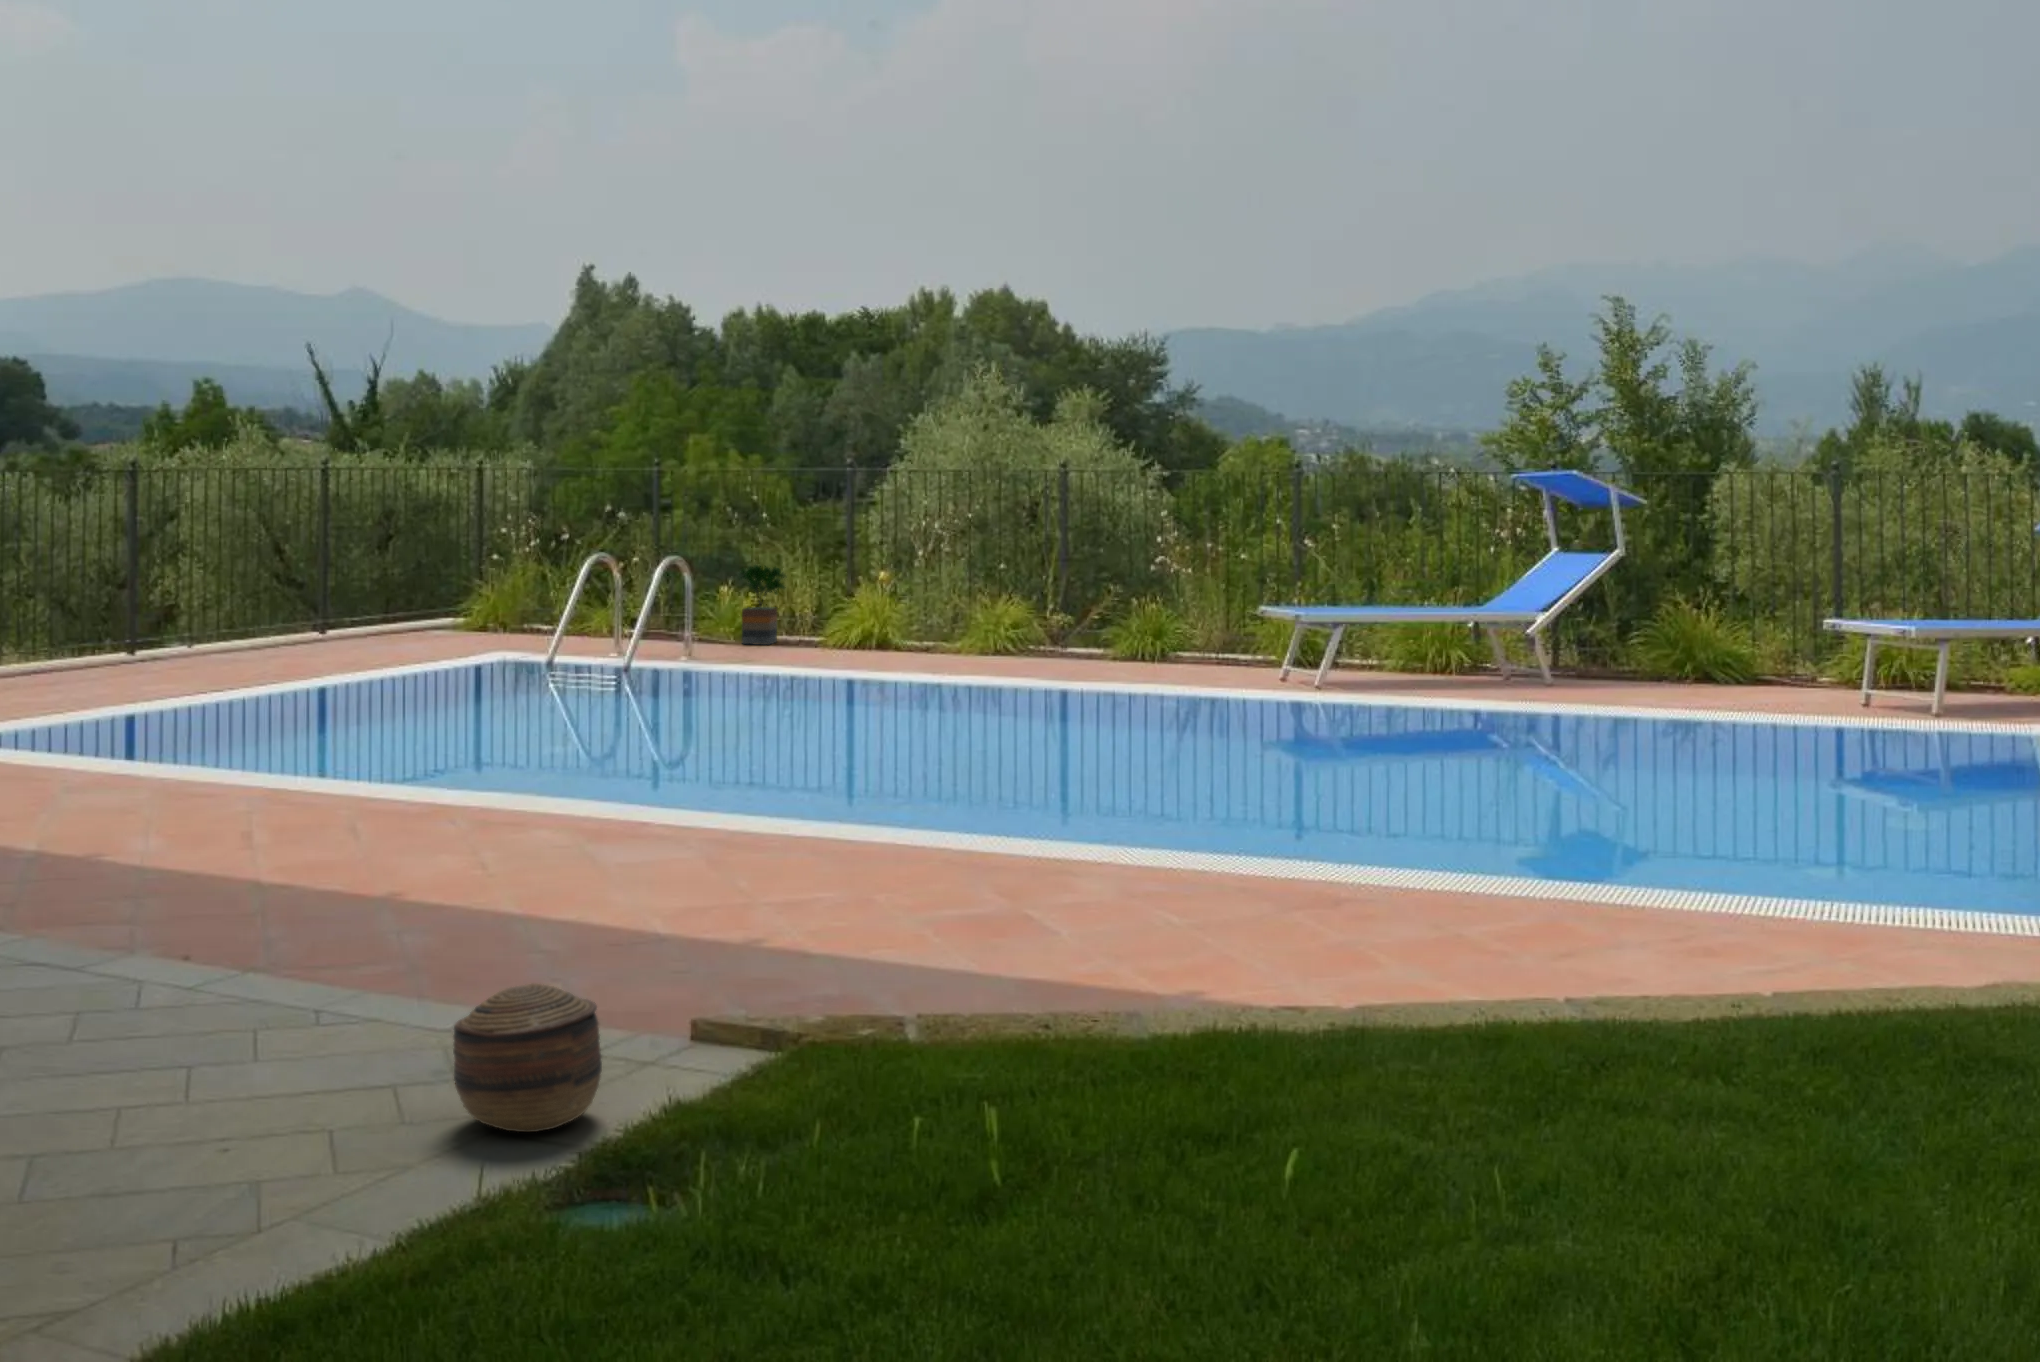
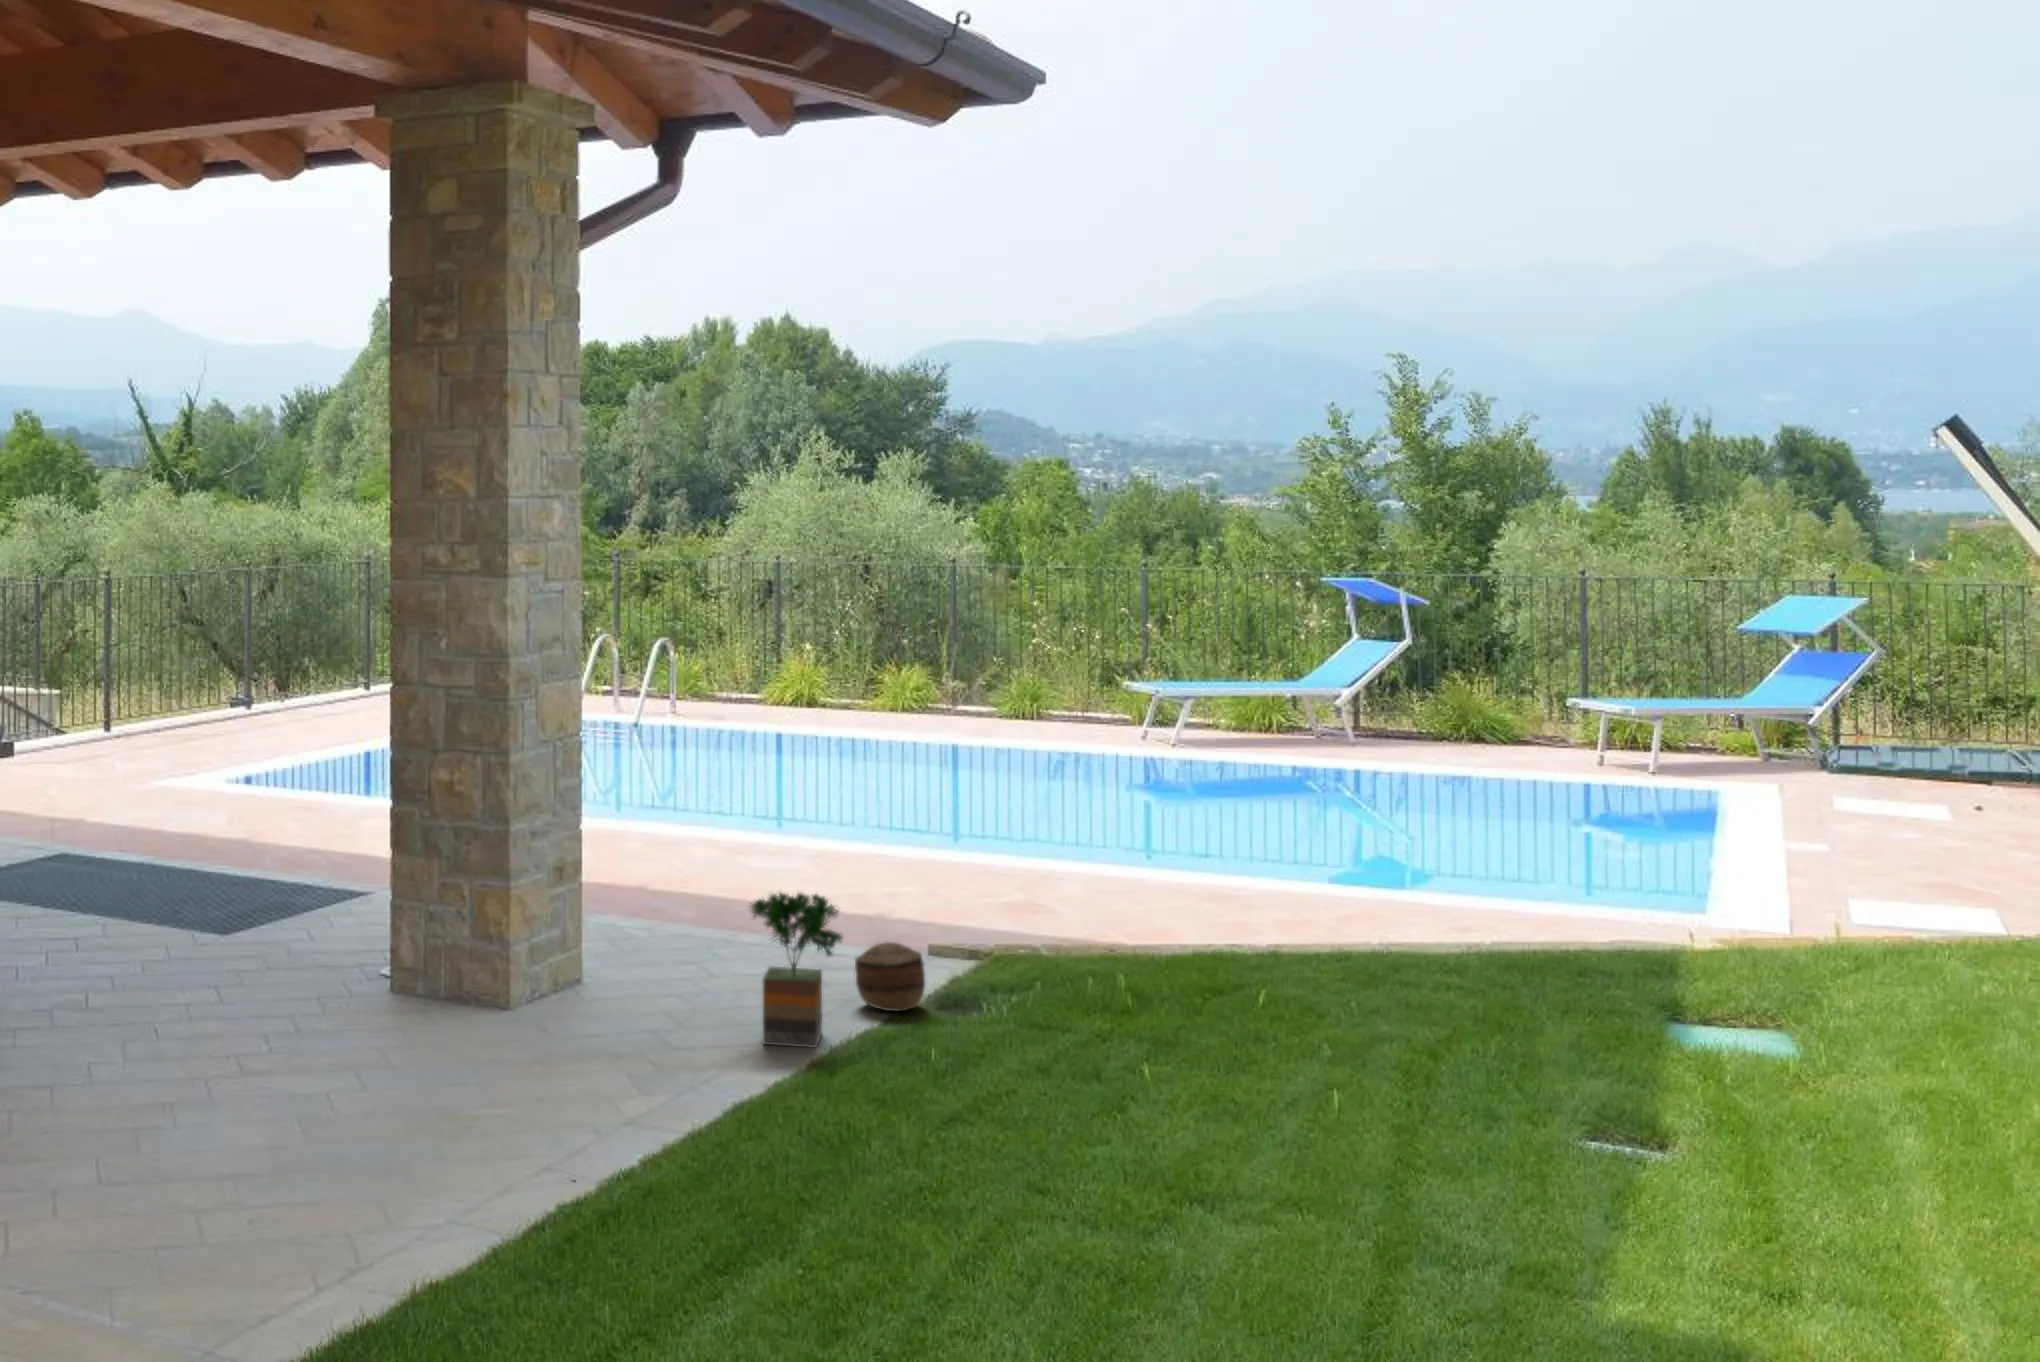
potted tree: present [739,565,786,645] -> present [749,893,842,1048]

